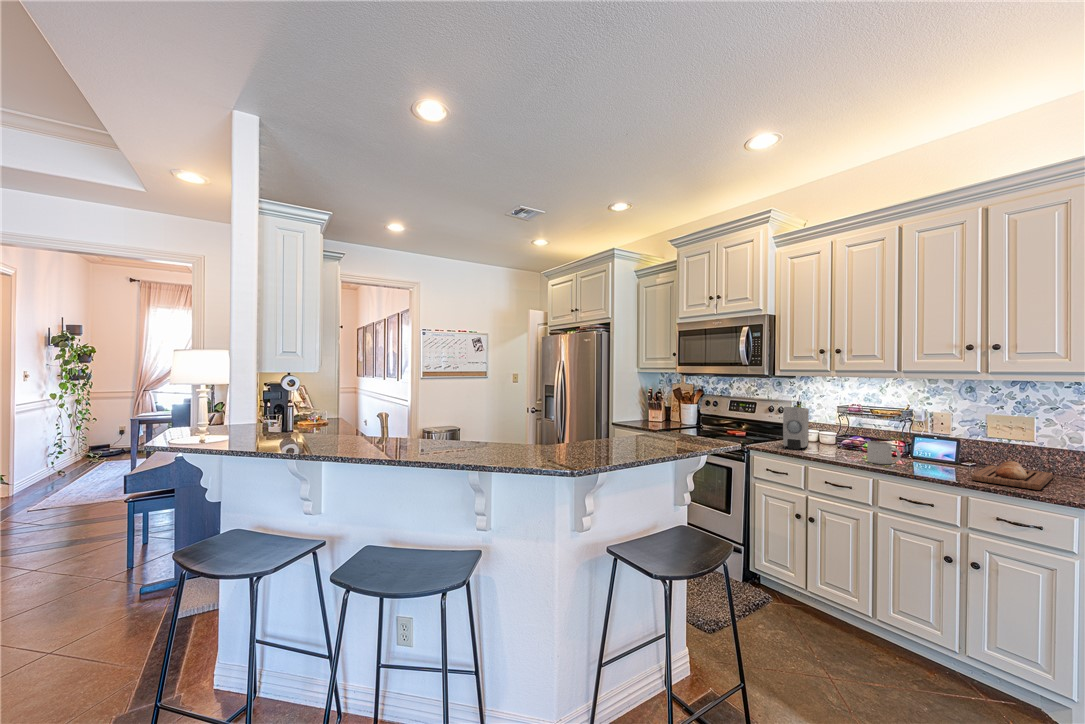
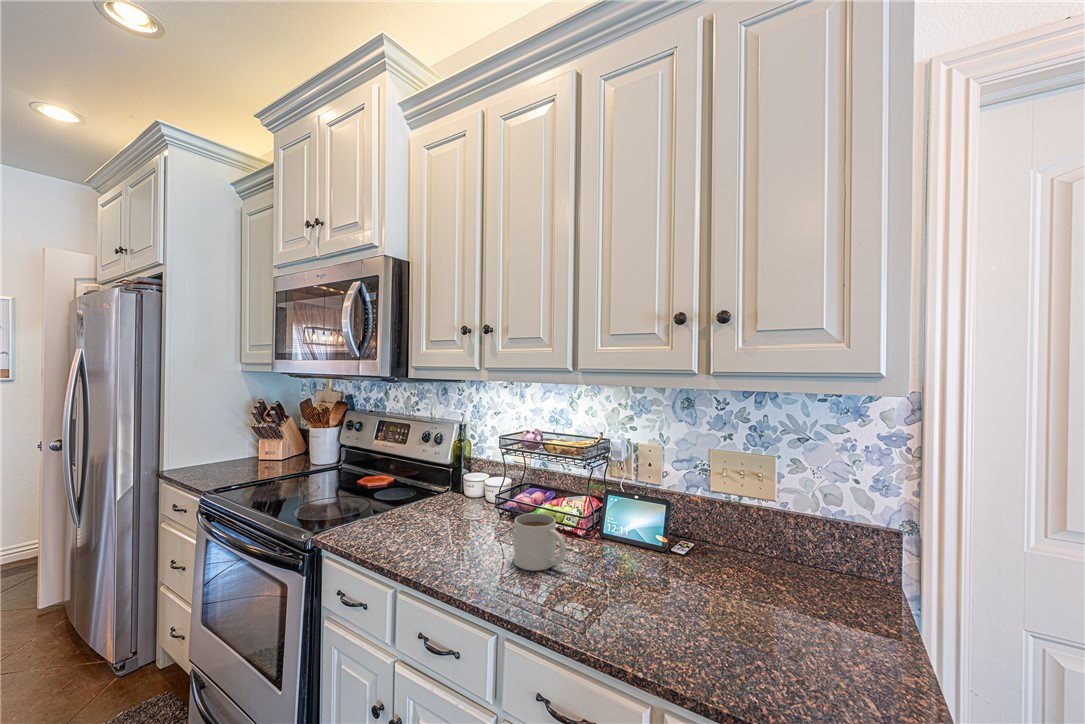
soap dispenser: present [783,407,809,449] -> none [400,438,460,525]
bread loaf: present [971,461,1053,490] -> none [676,554,807,673]

